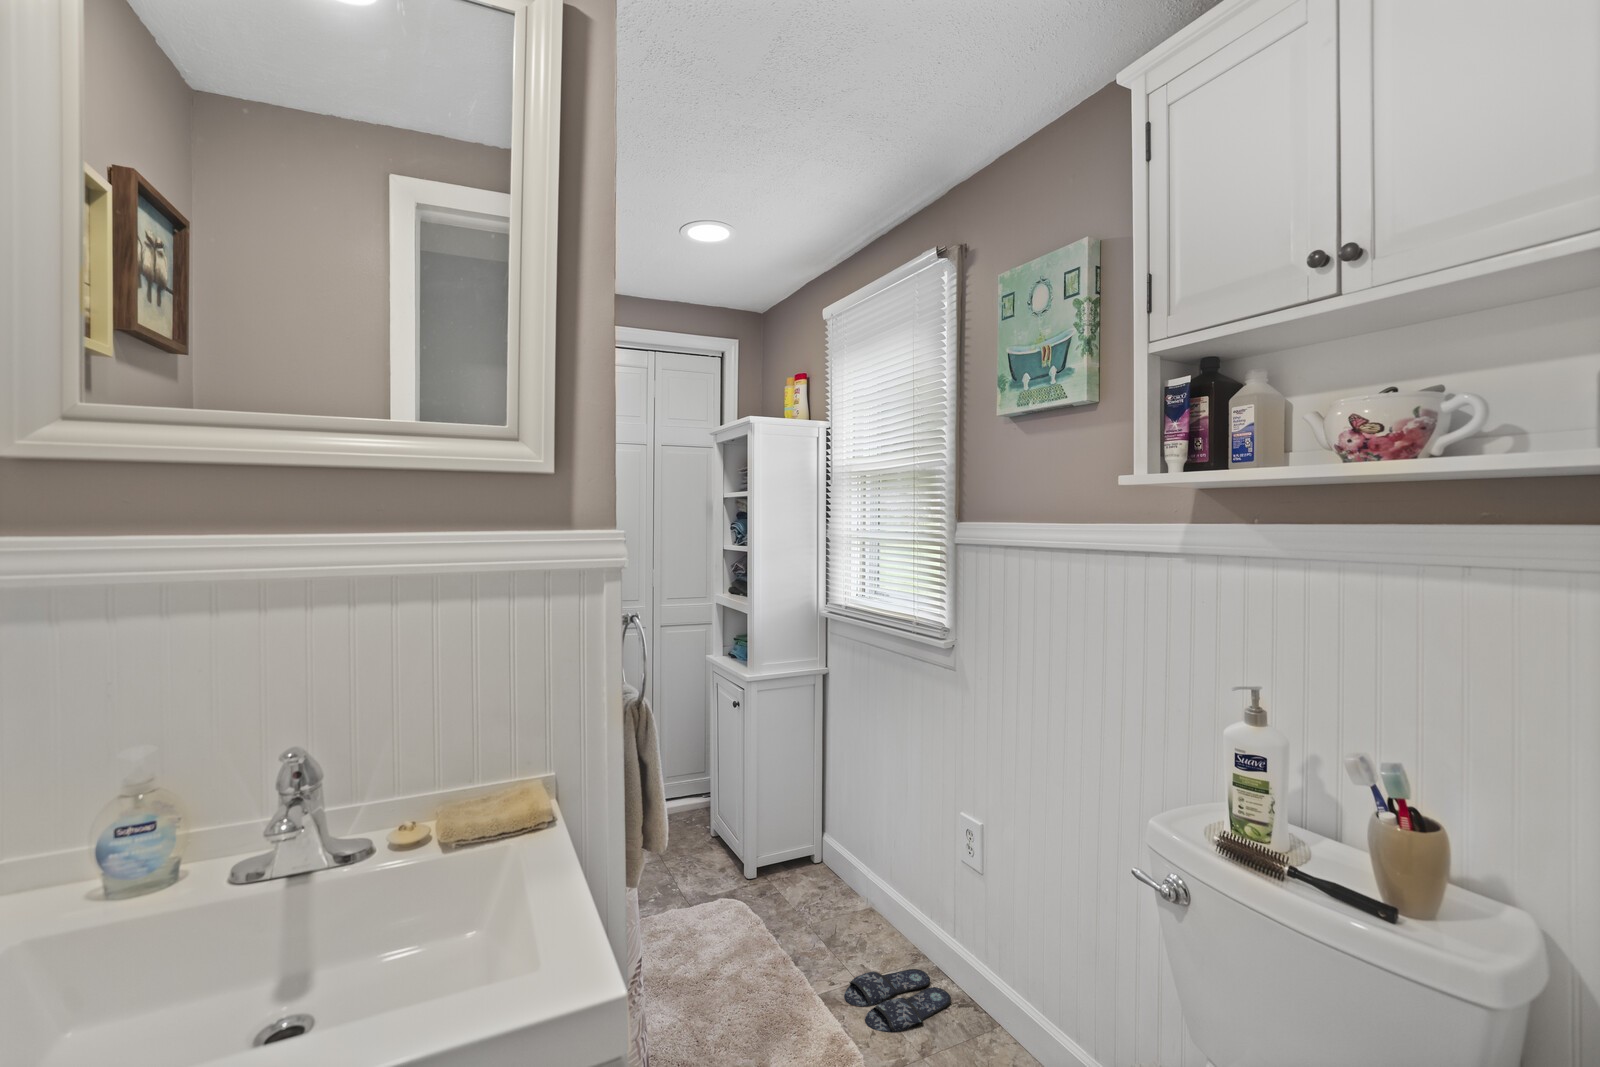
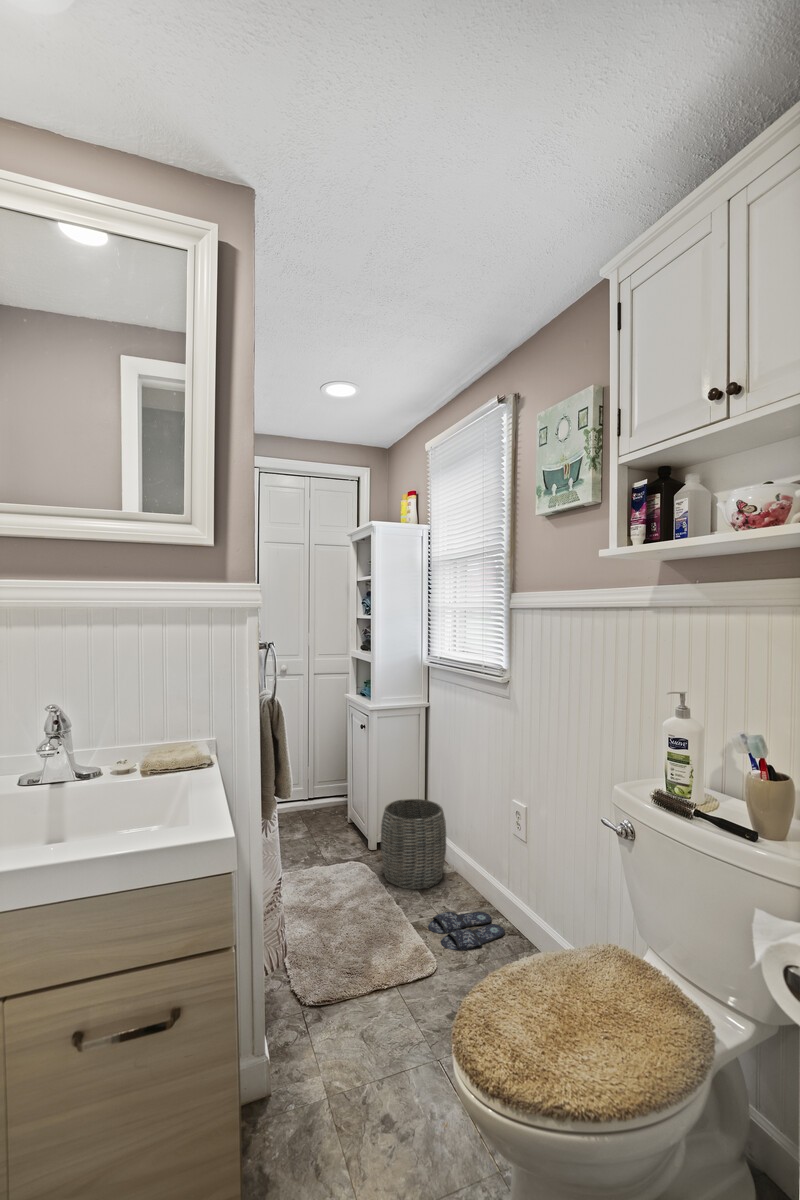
woven basket: none [767,808,859,938] -> present [381,799,446,889]

